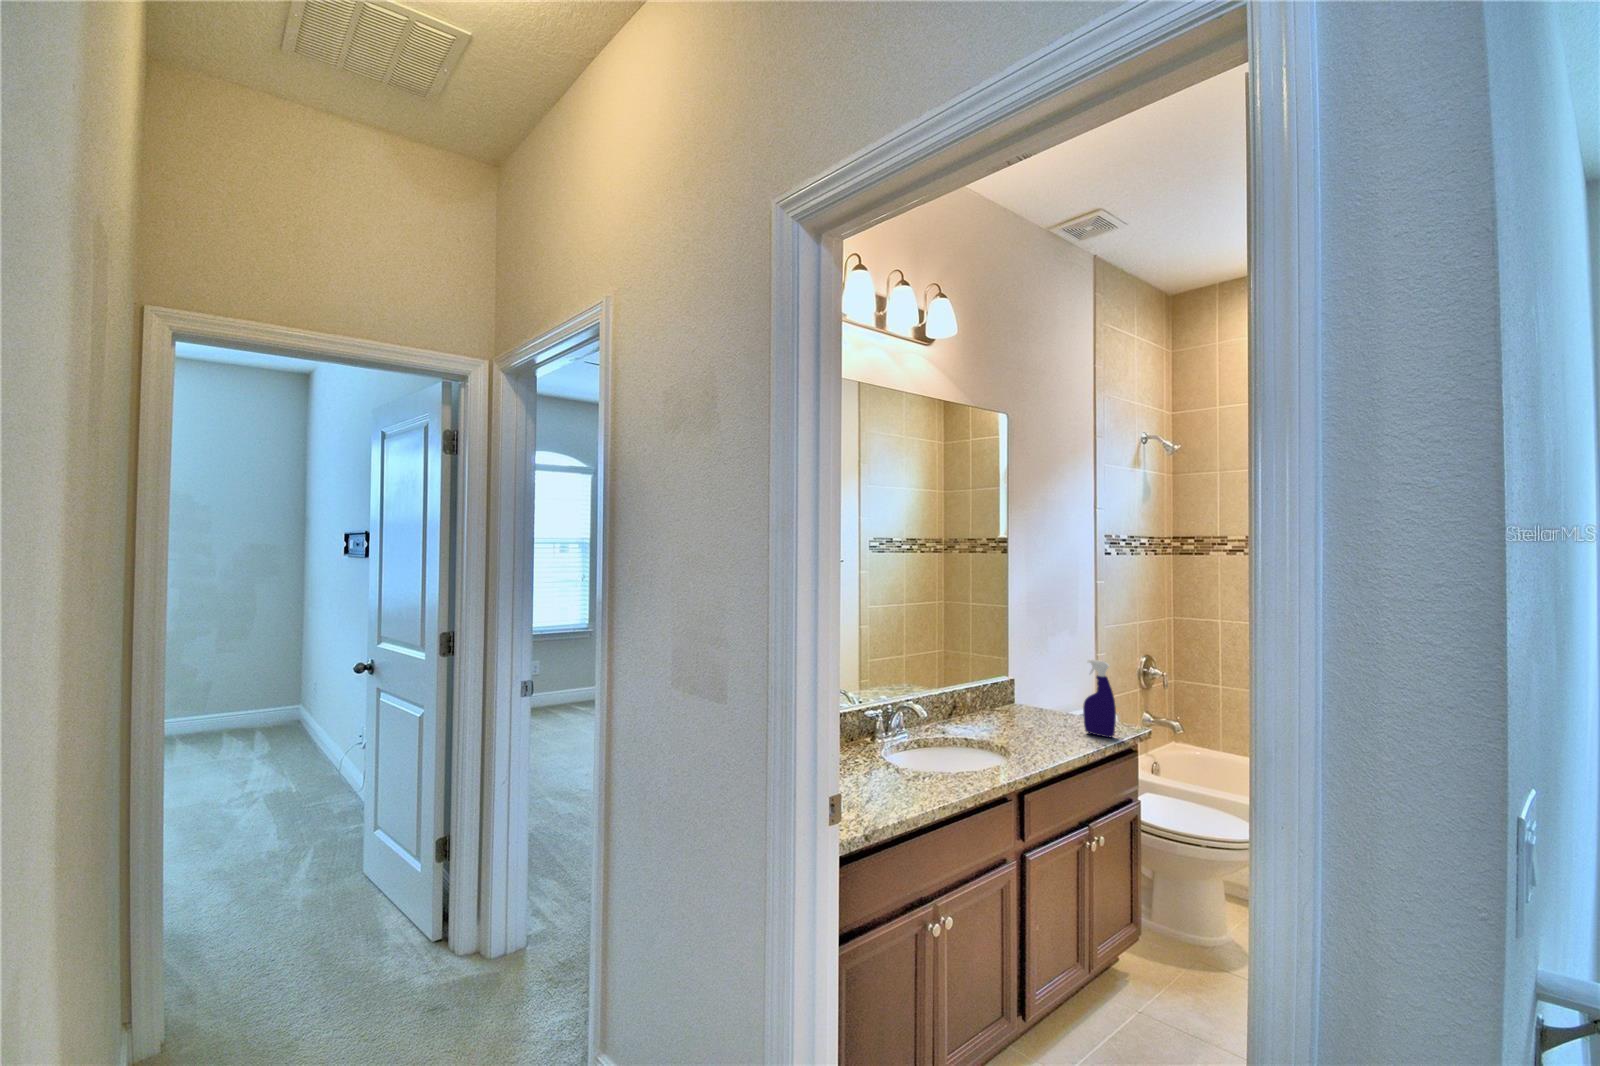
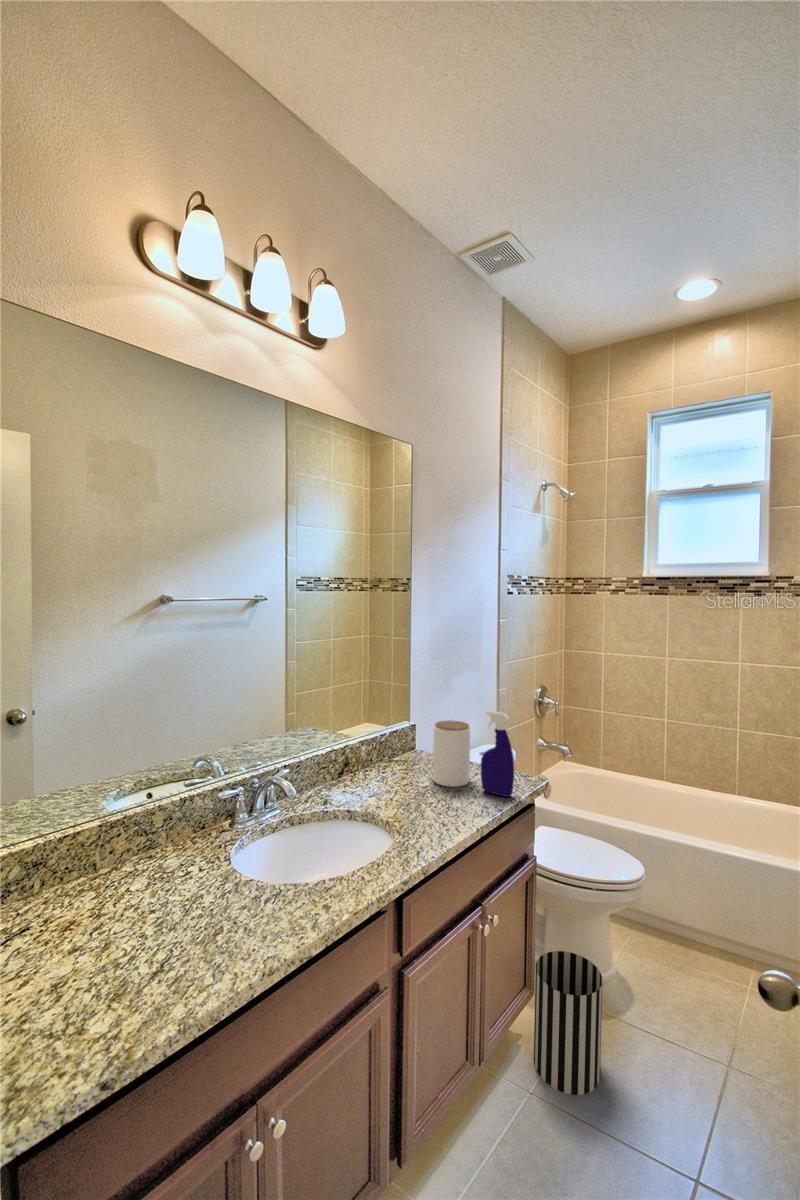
jar: none [1036,671,1072,729] -> present [433,720,470,787]
wastebasket: none [1141,899,1209,1025] -> present [534,951,602,1095]

